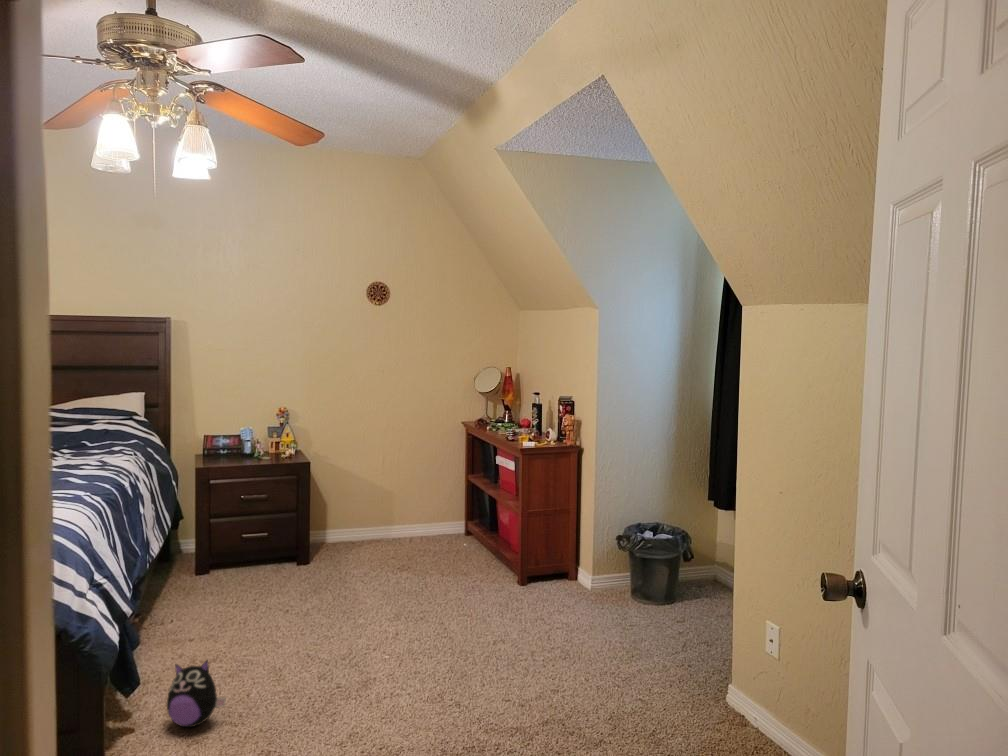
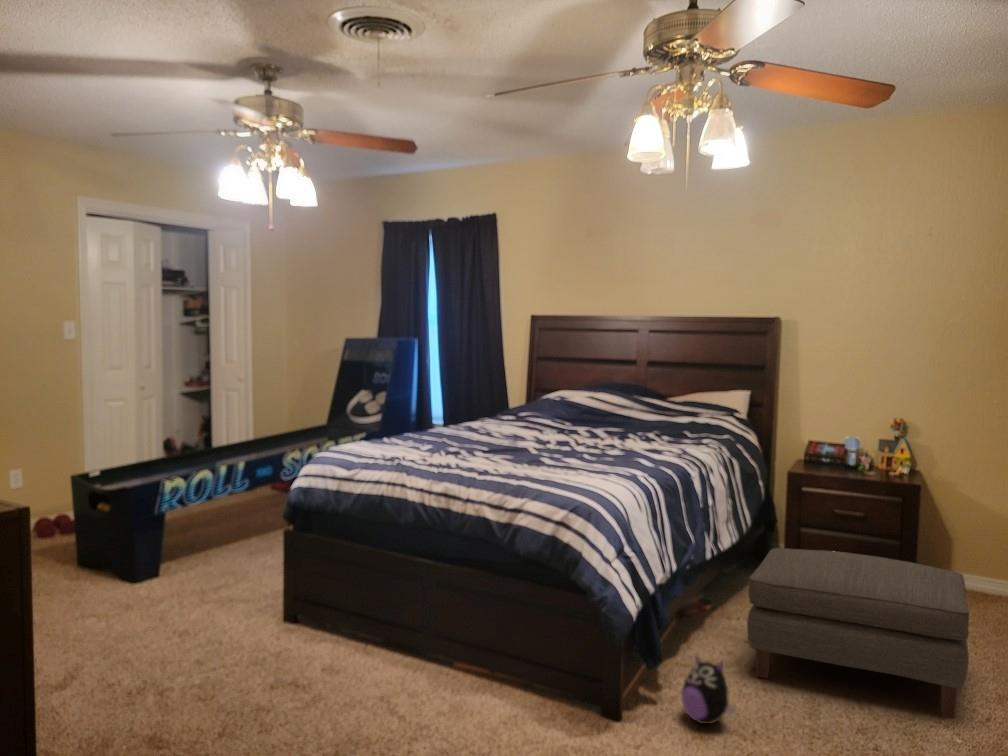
ottoman: none [204,529,384,666] -> present [747,548,969,718]

